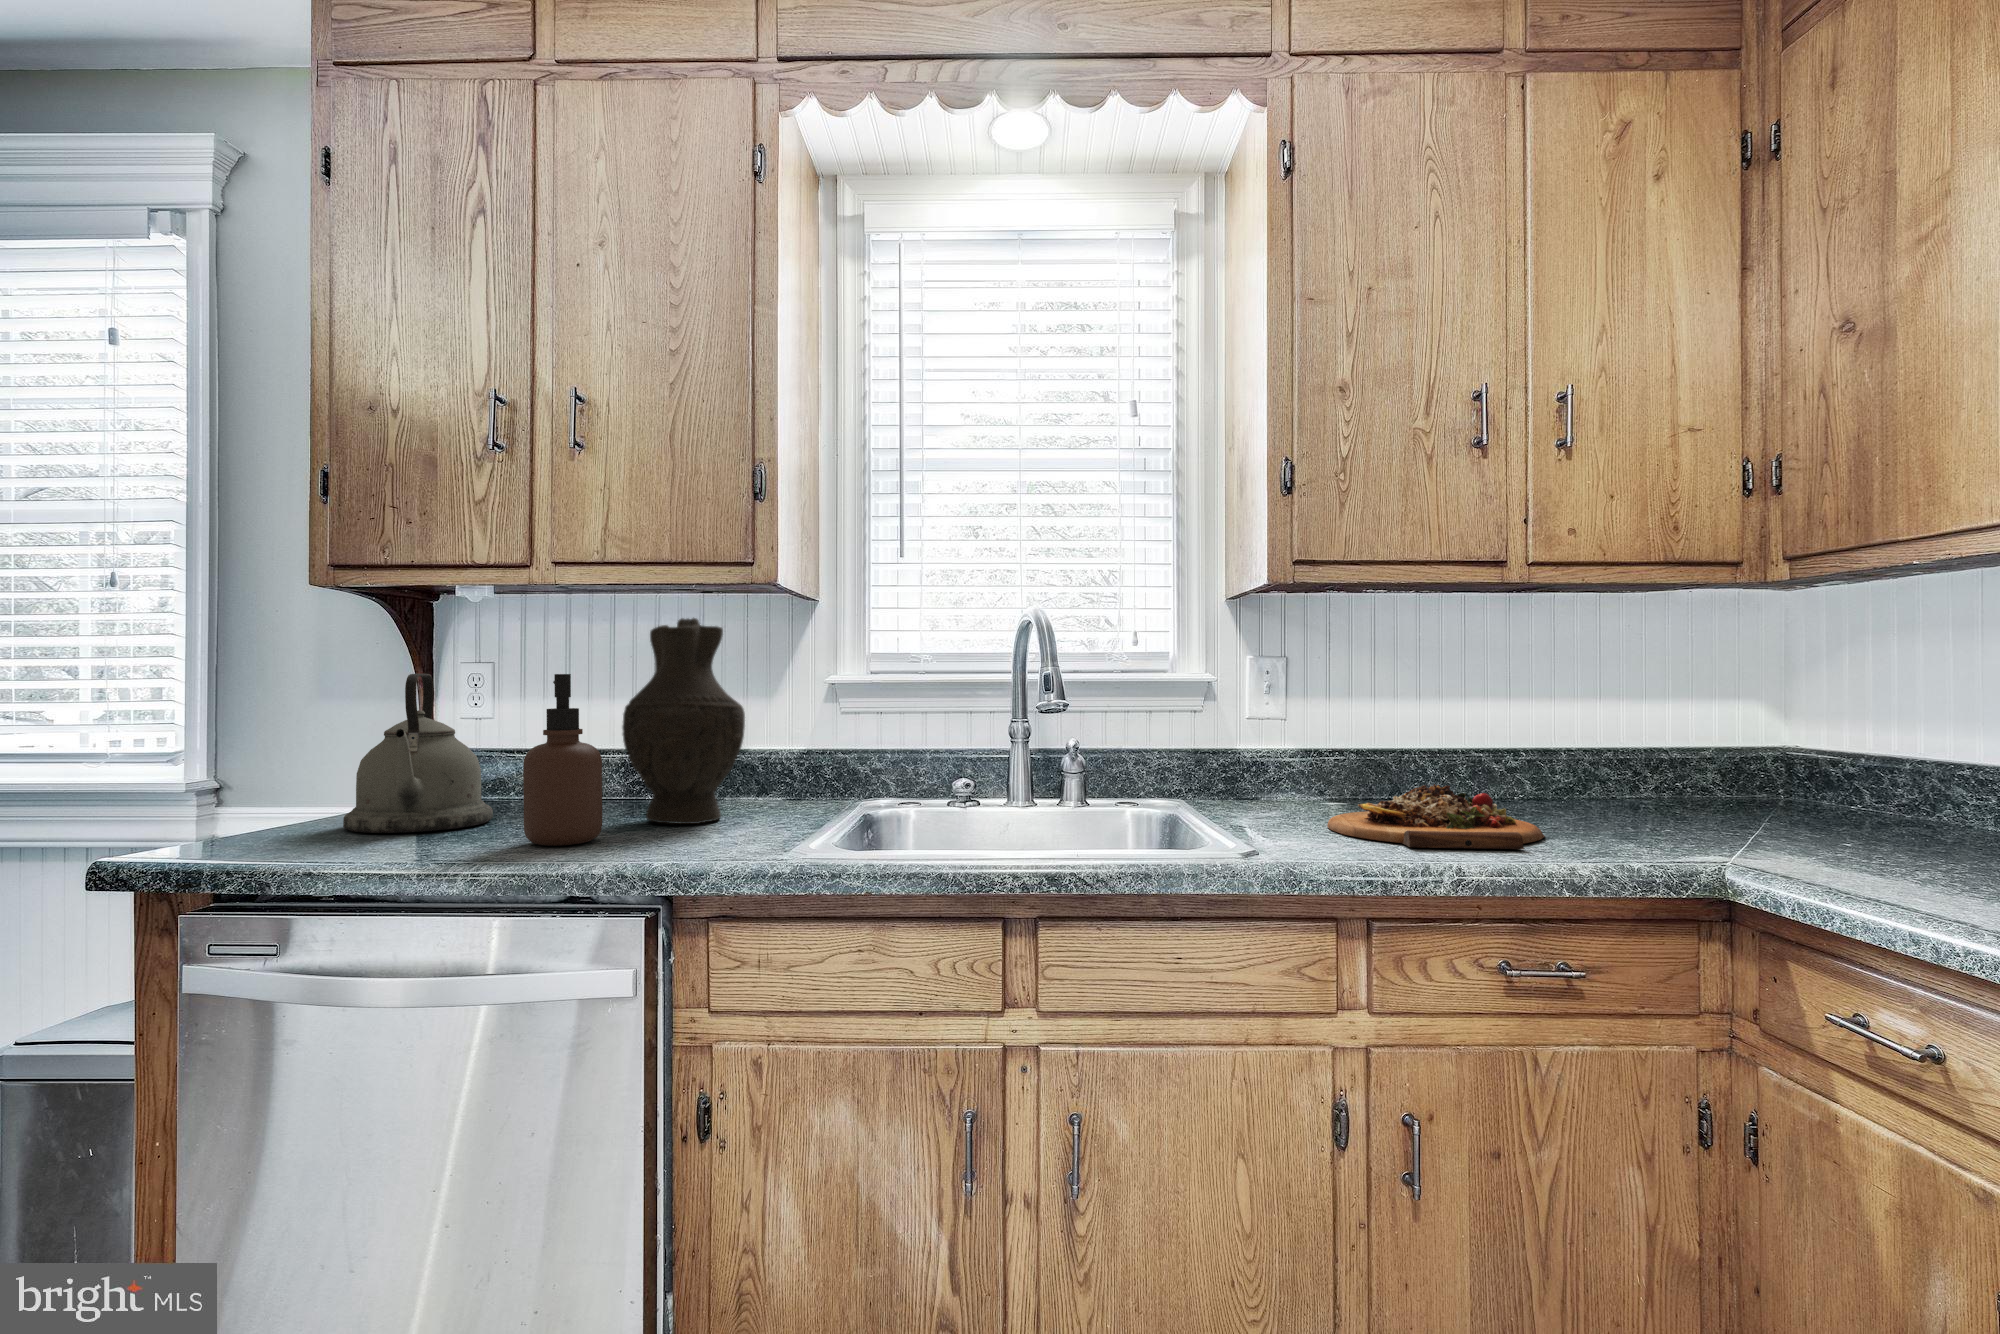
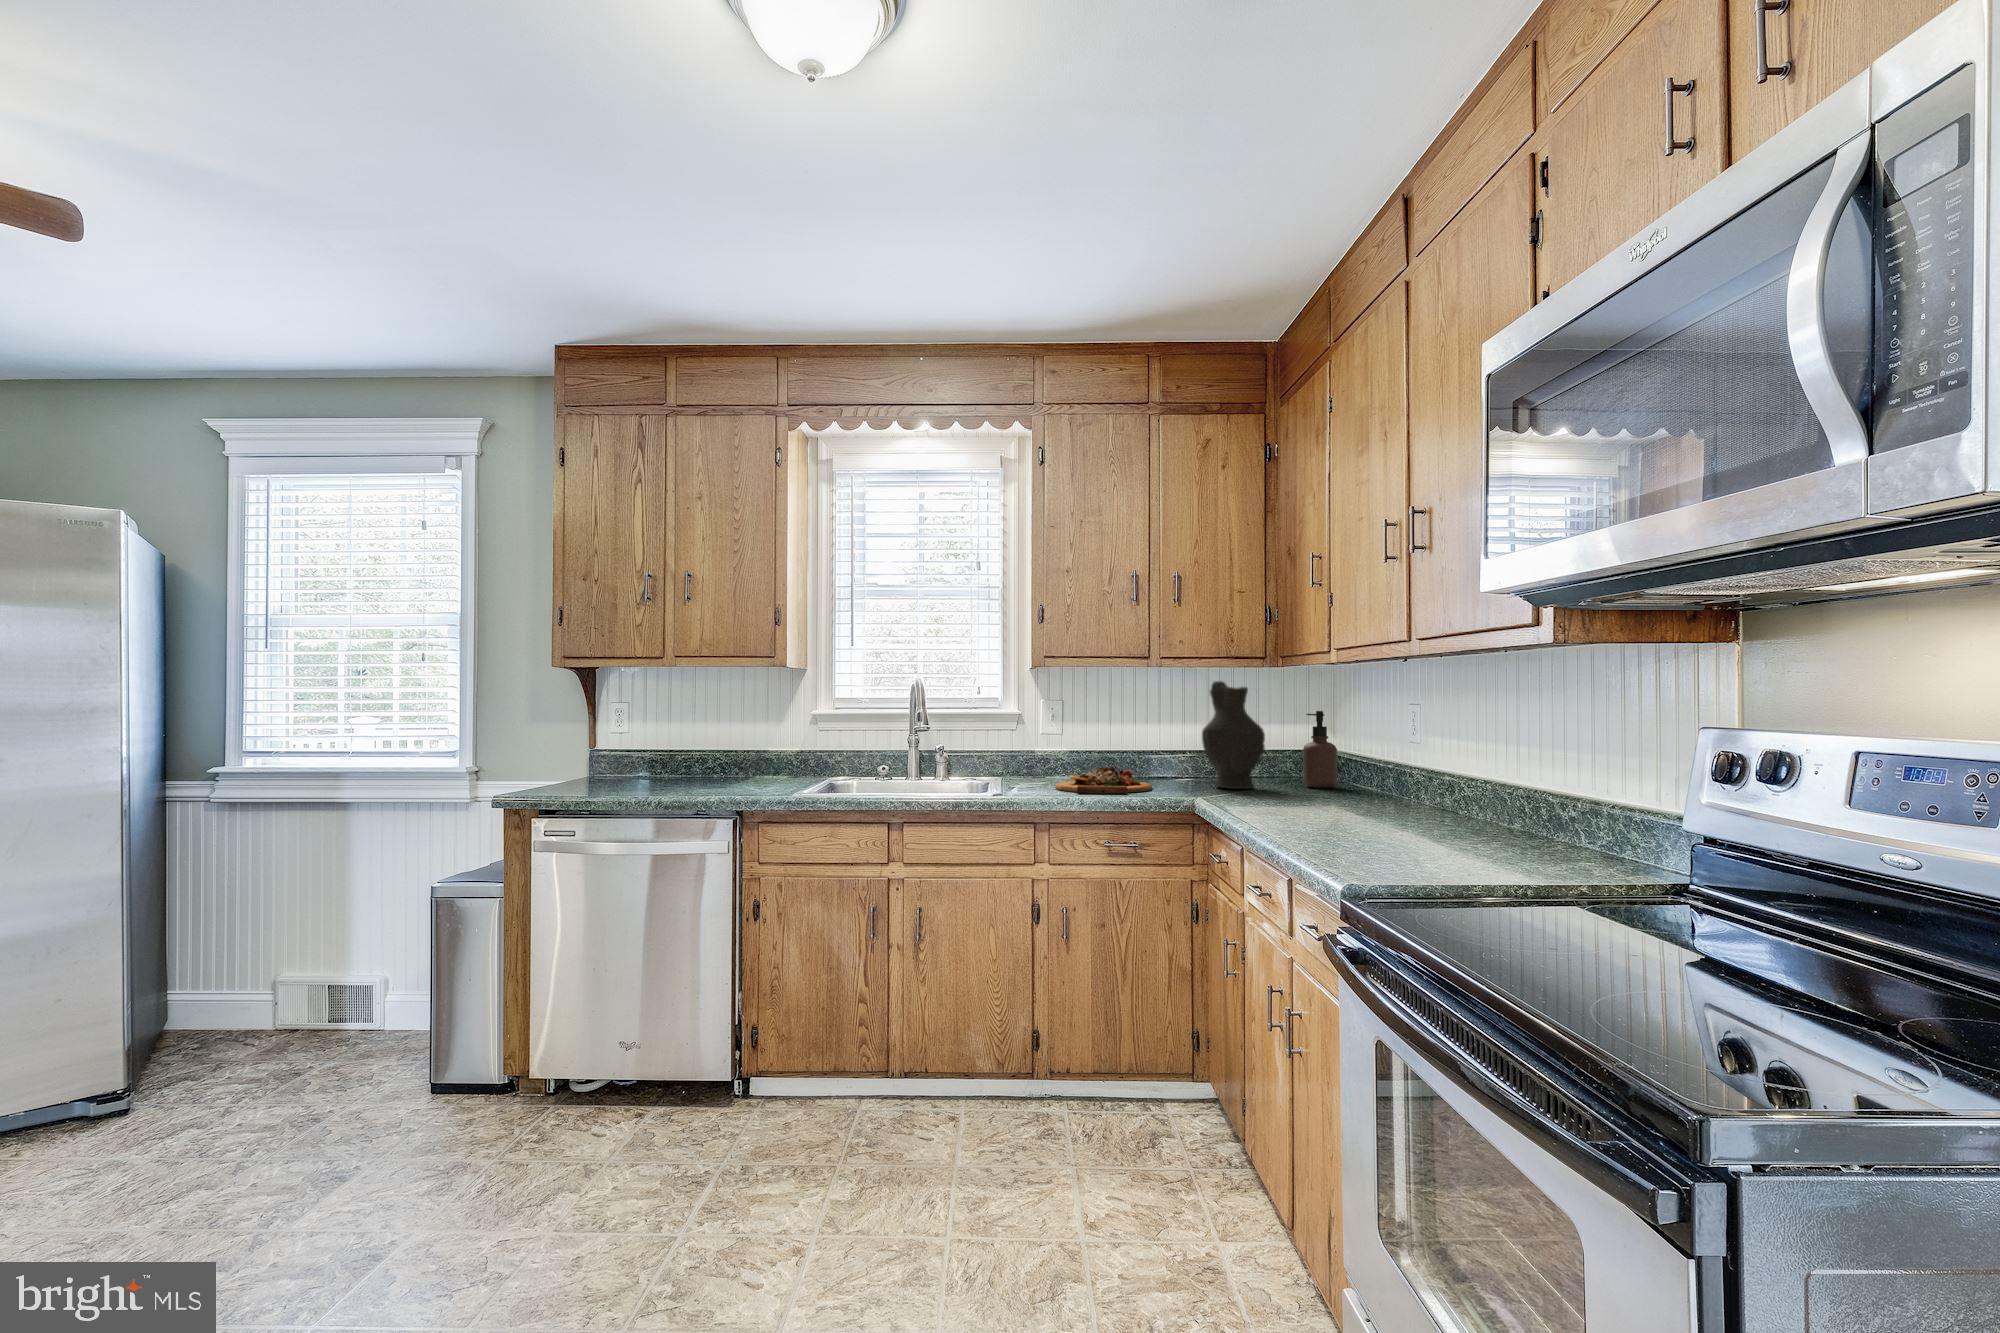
decorative vase: present [622,618,745,824] -> present [1202,681,1265,789]
kettle: present [343,674,493,833] -> none [574,711,643,788]
soap dispenser: present [523,674,602,846] -> present [1303,711,1337,788]

